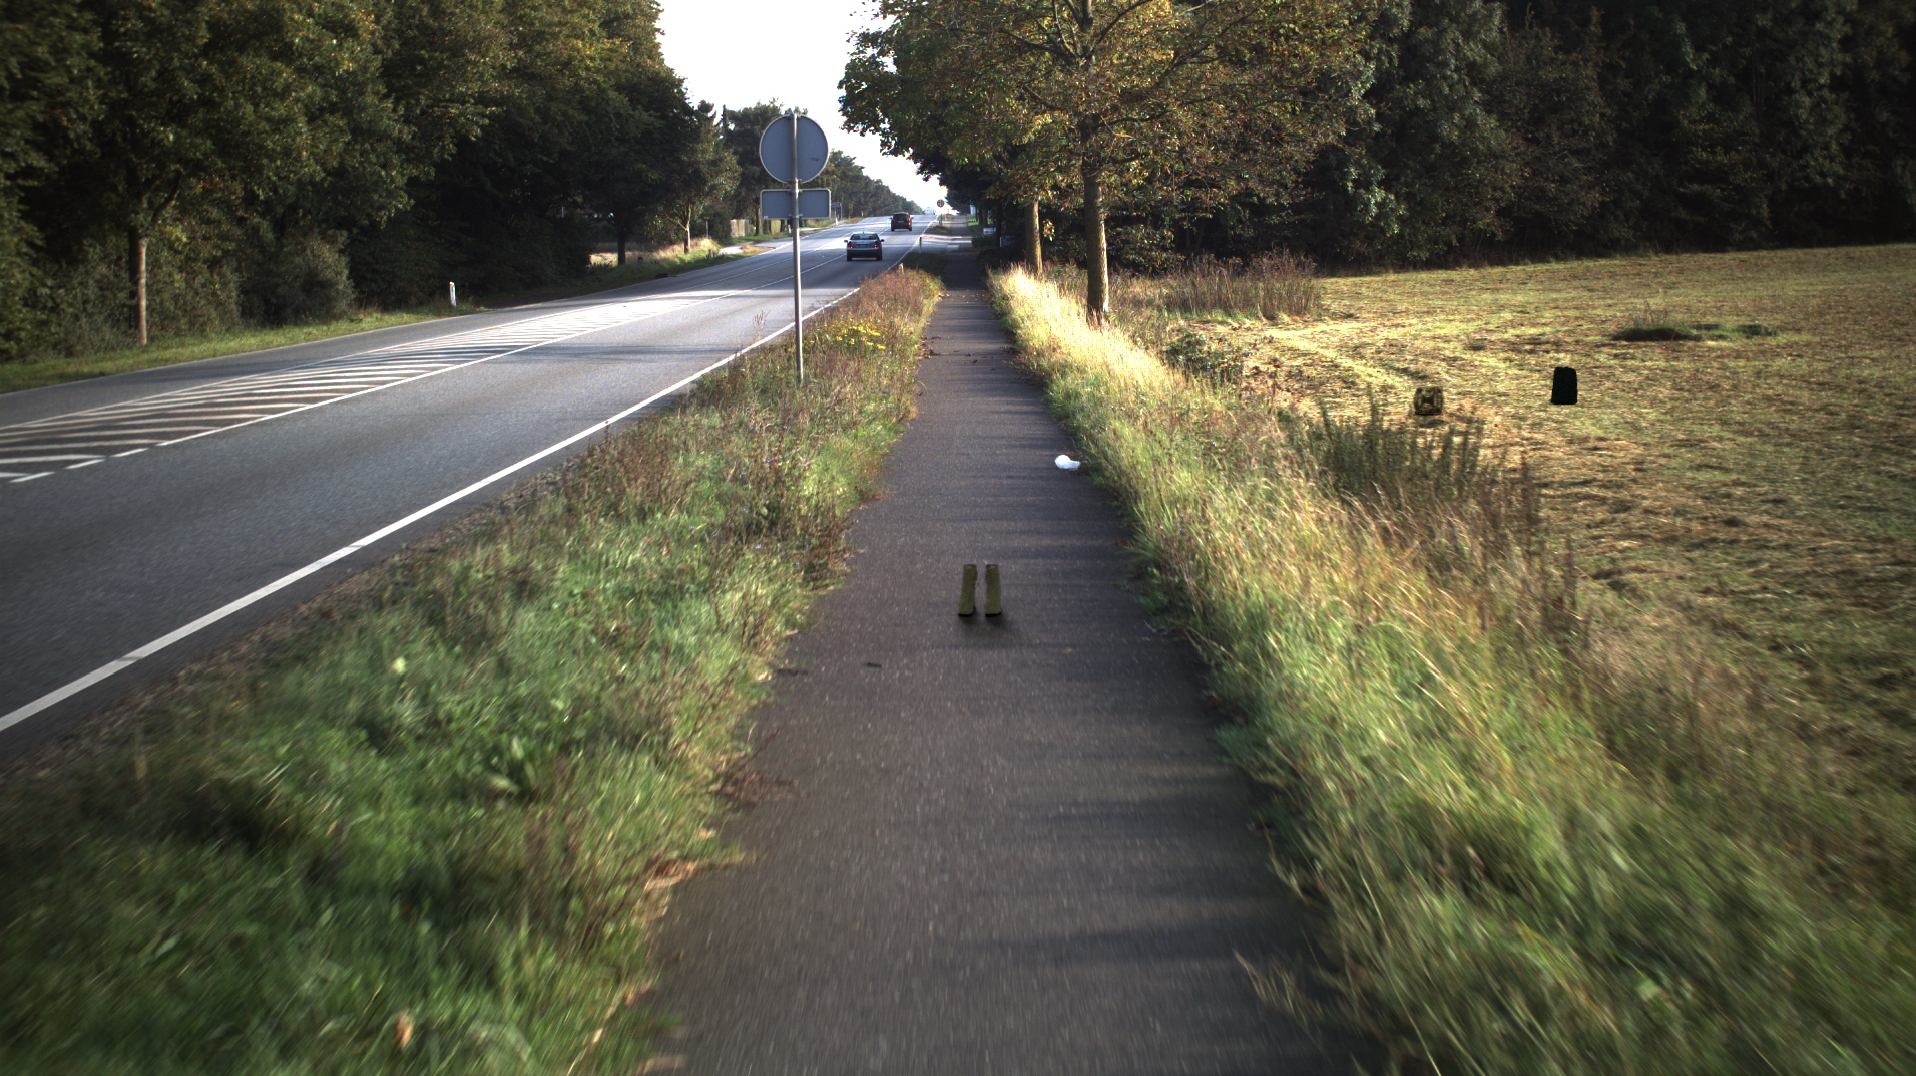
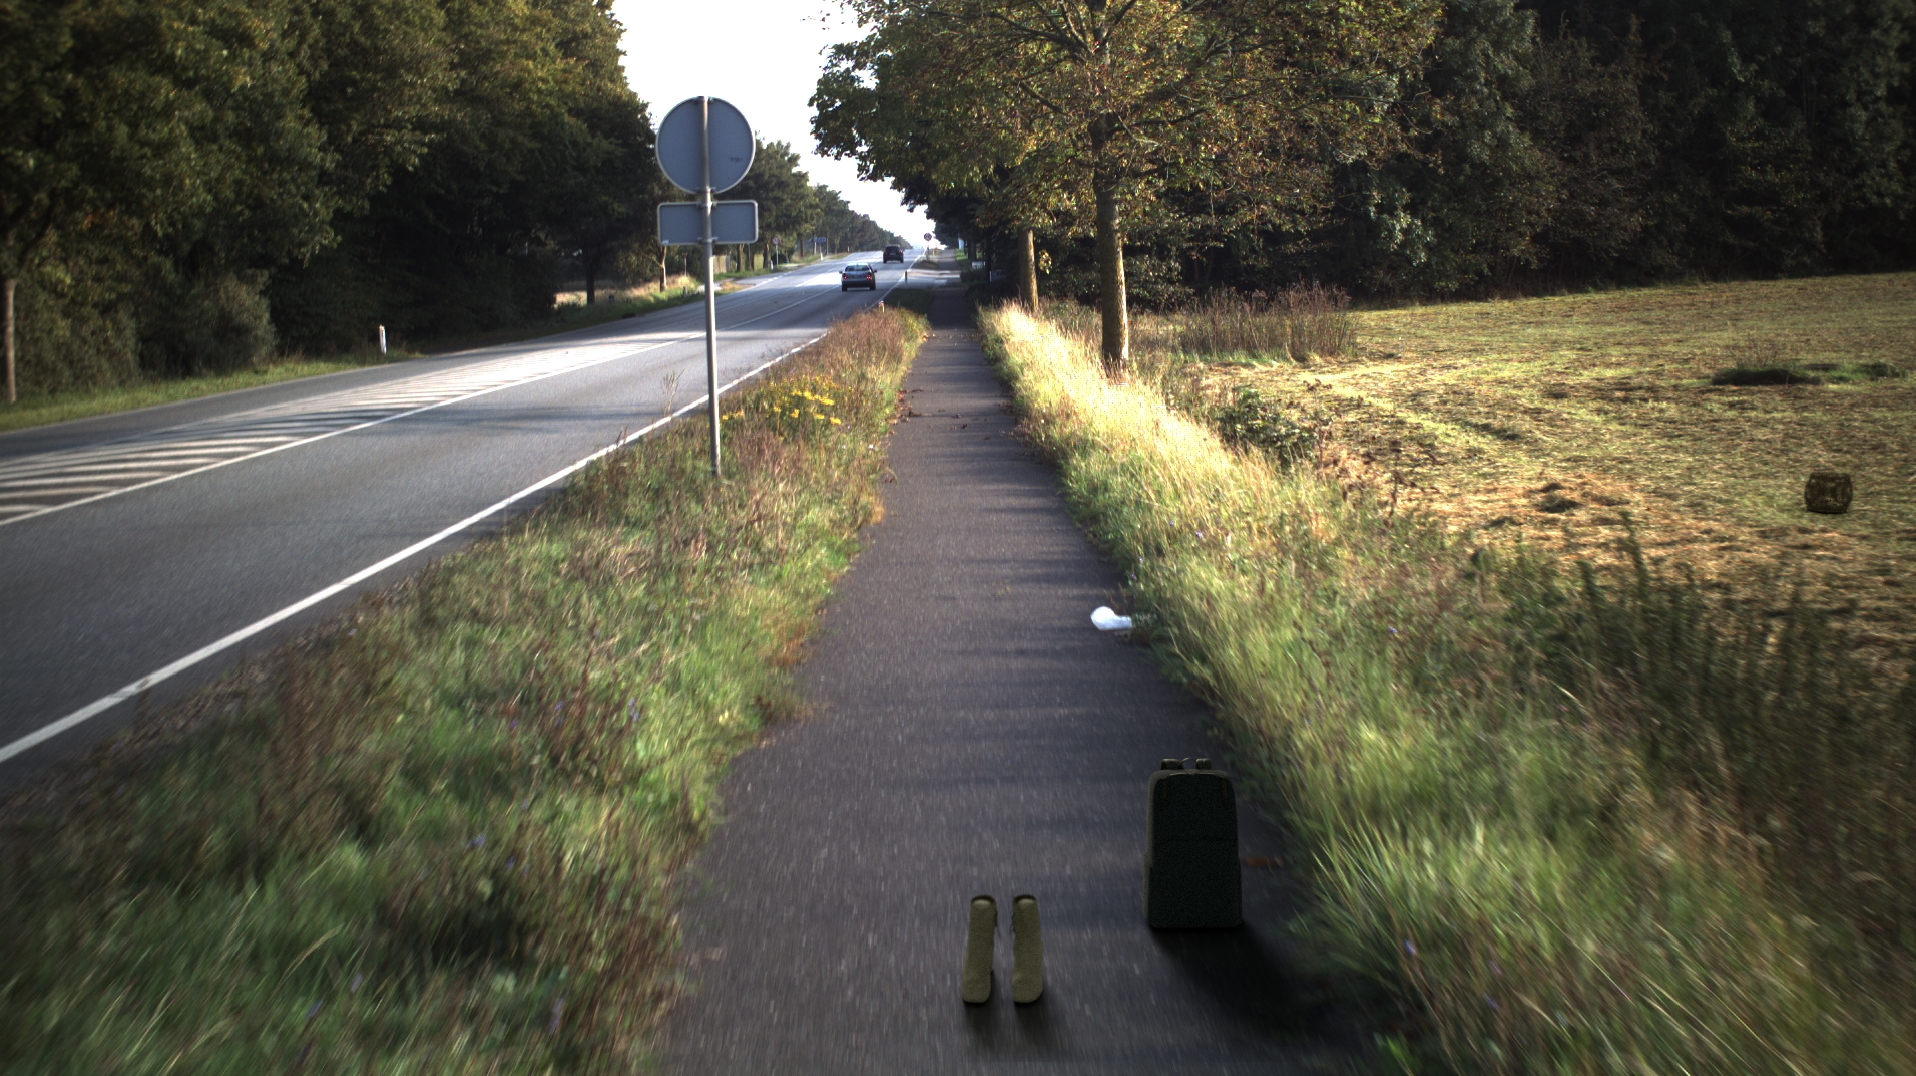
backpack: present [1551,366,1578,404] -> present [1142,758,1243,928]
woven basket: present [1413,387,1444,415] -> present [1804,472,1854,513]

